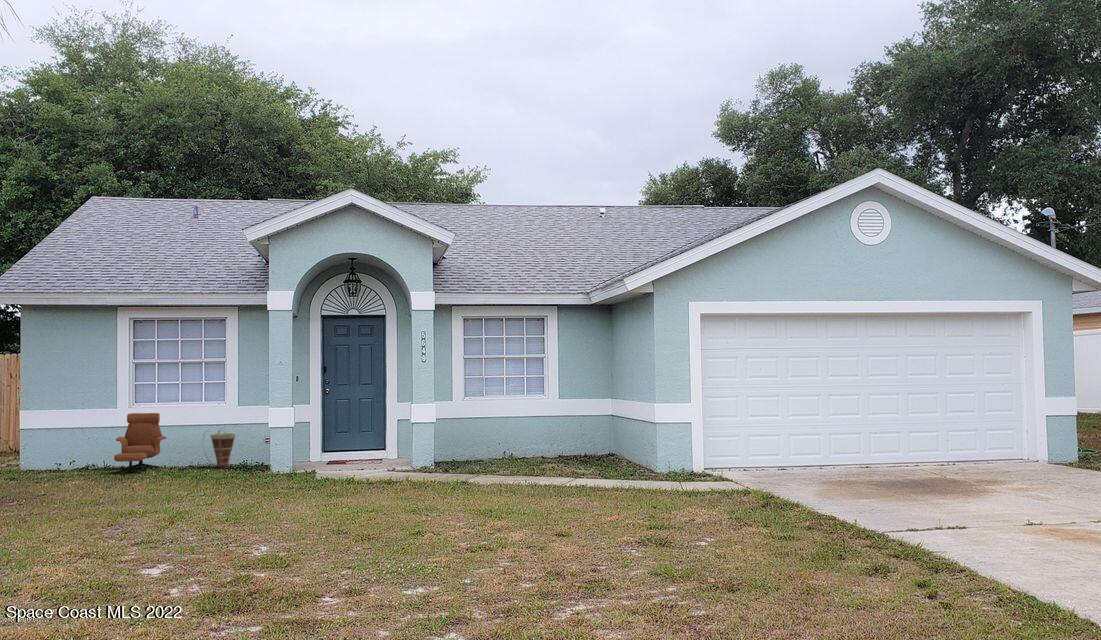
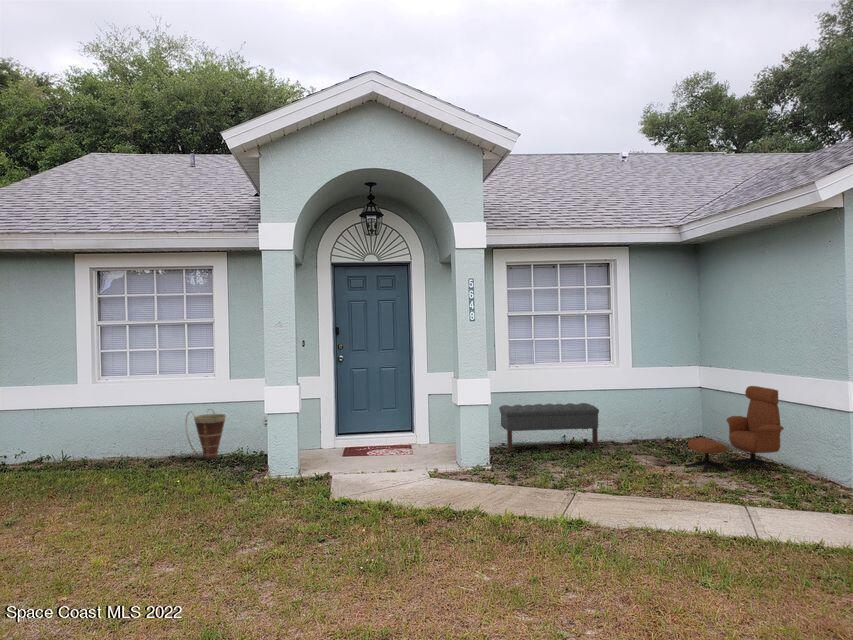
lounge chair: present [114,413,166,475] -> present [685,386,784,472]
bench: none [453,427,526,462] -> present [499,403,599,452]

